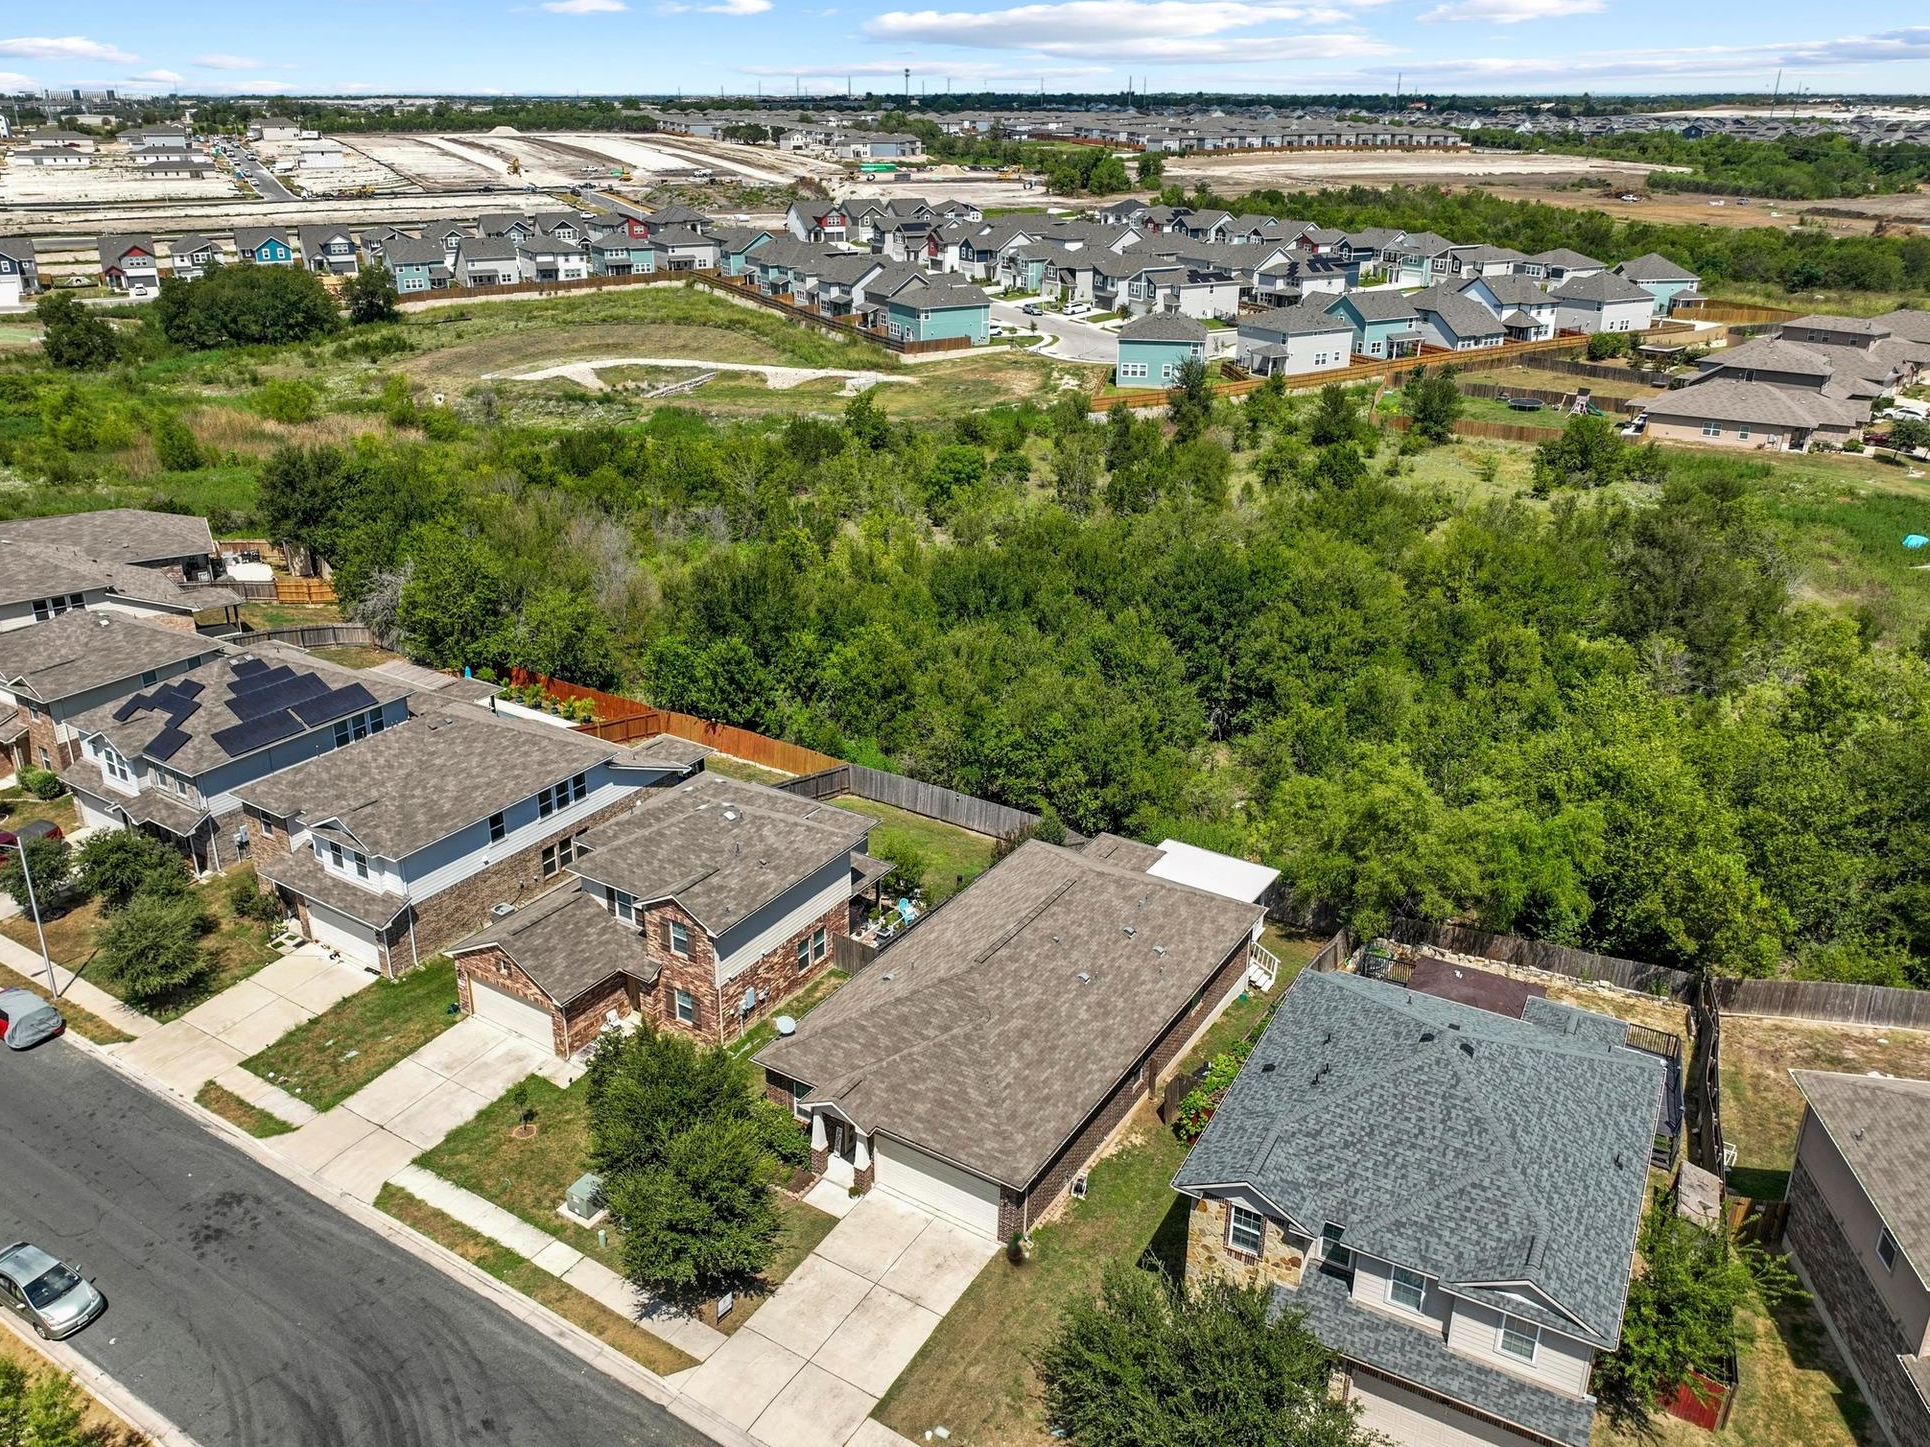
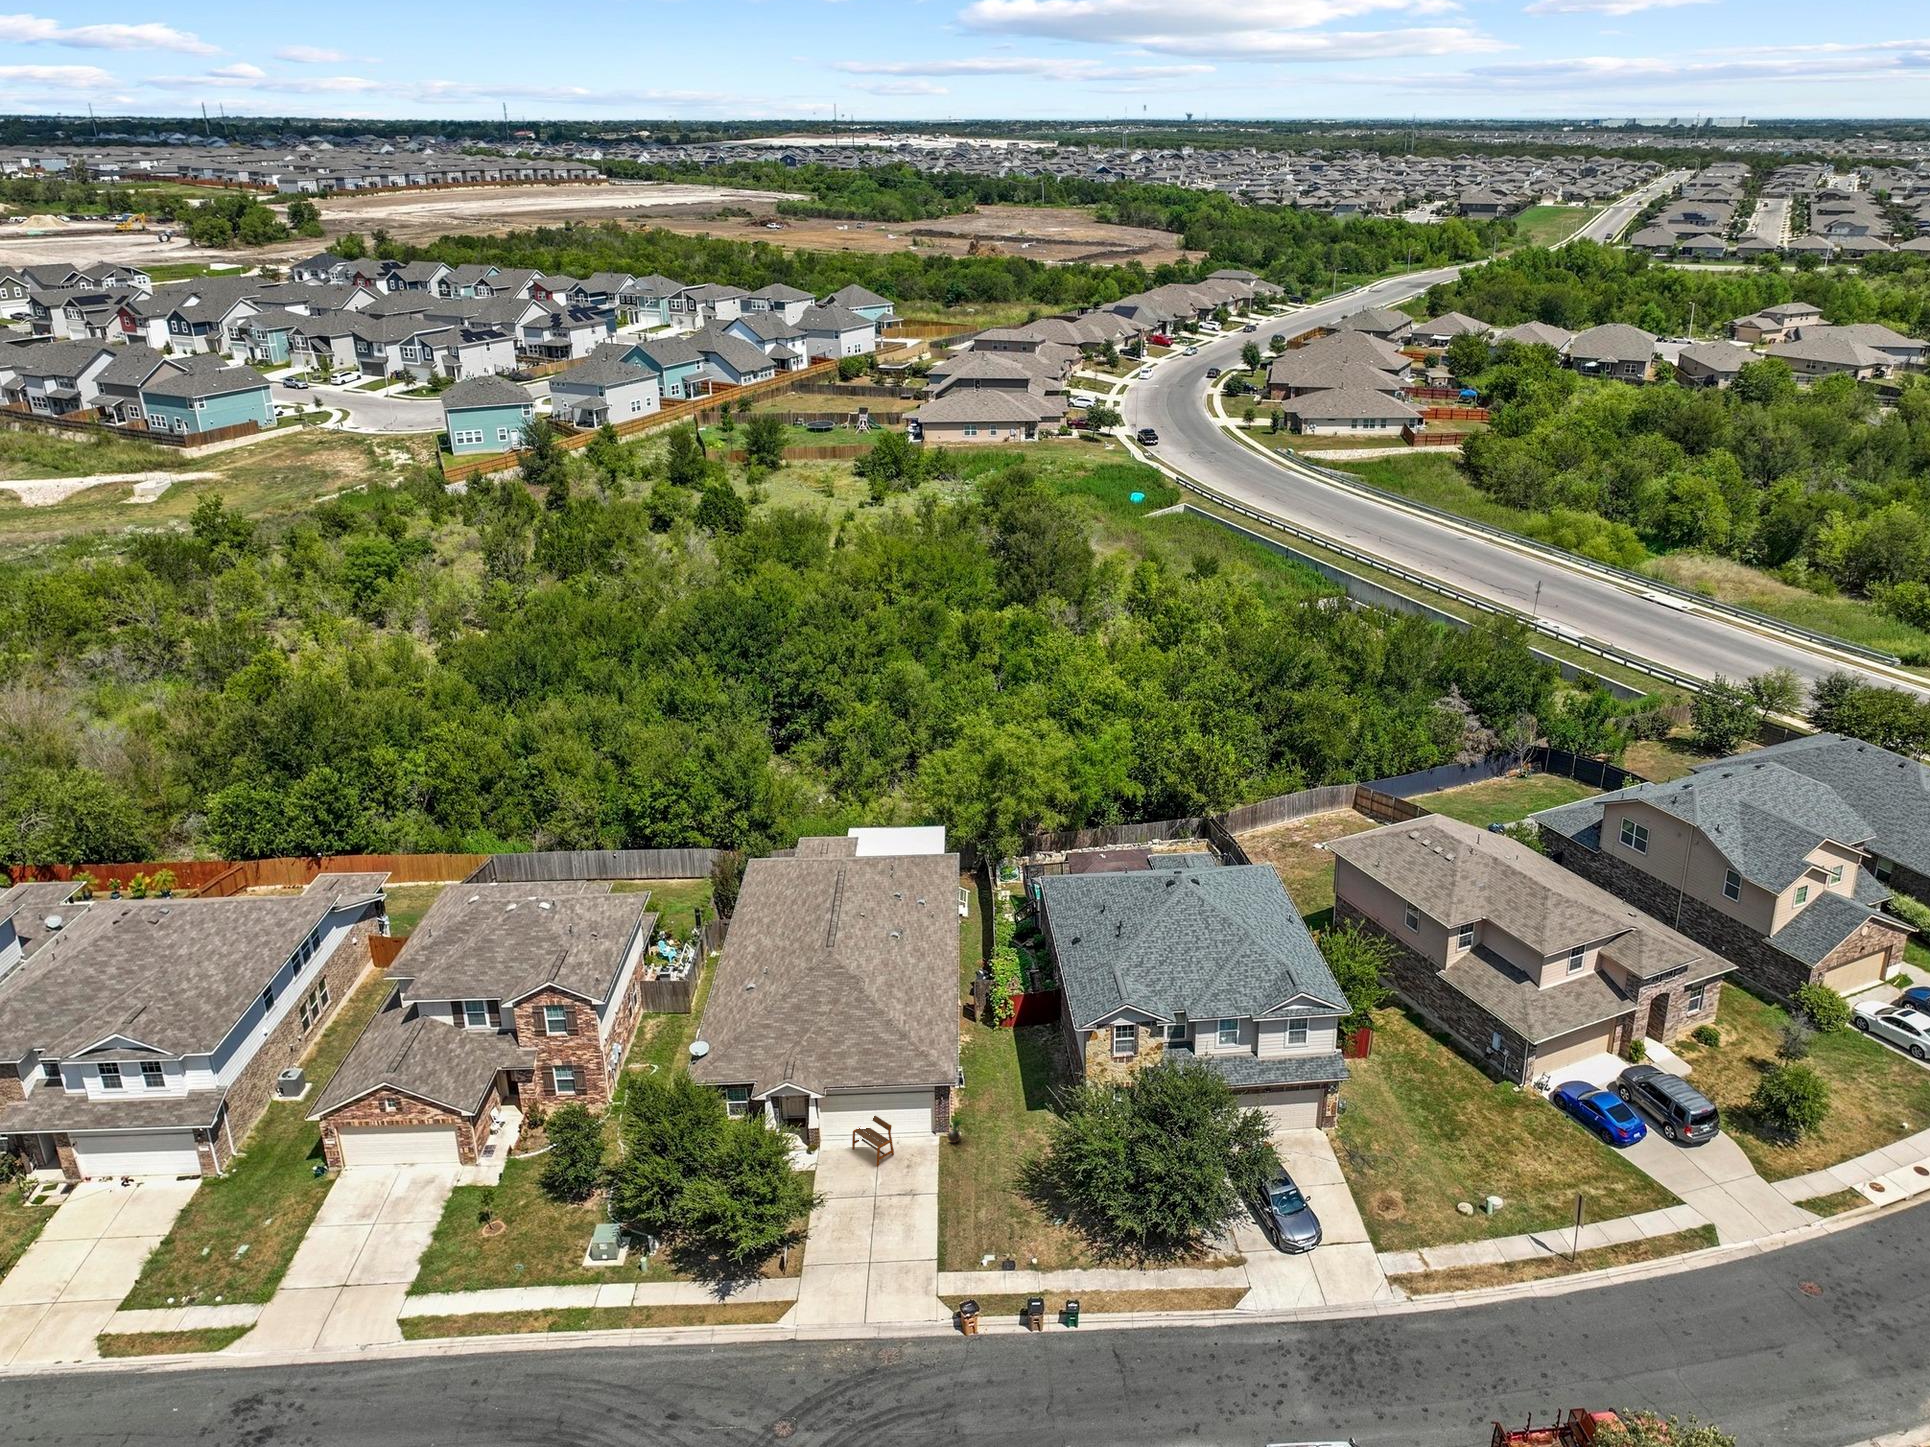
bench: none [899,1173,937,1245] -> present [852,1116,894,1166]

